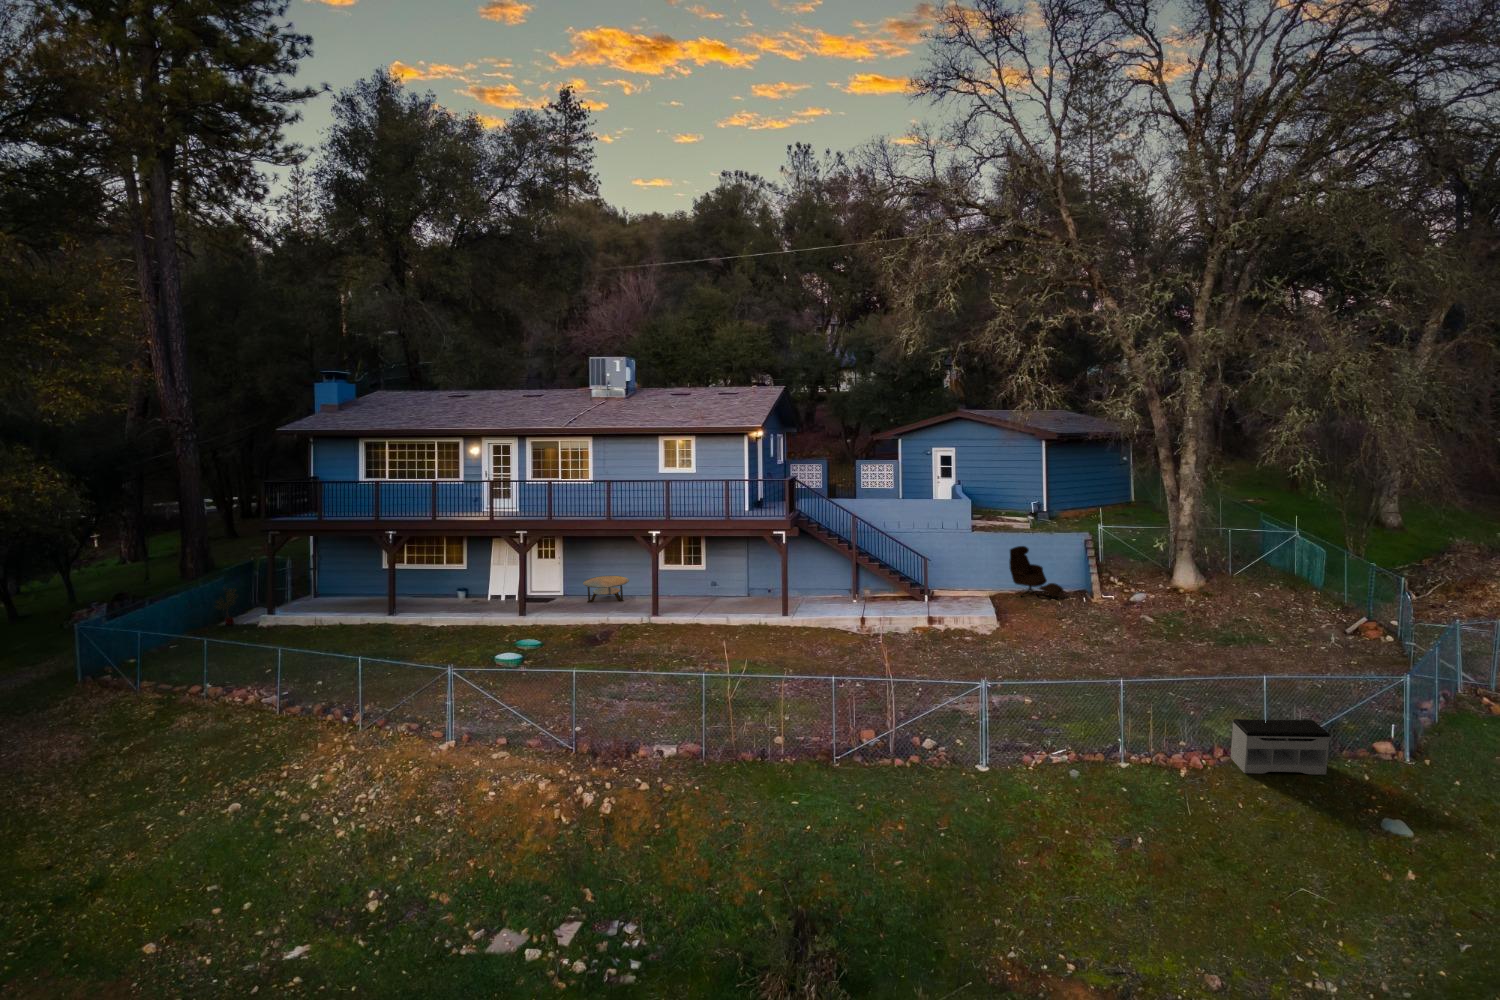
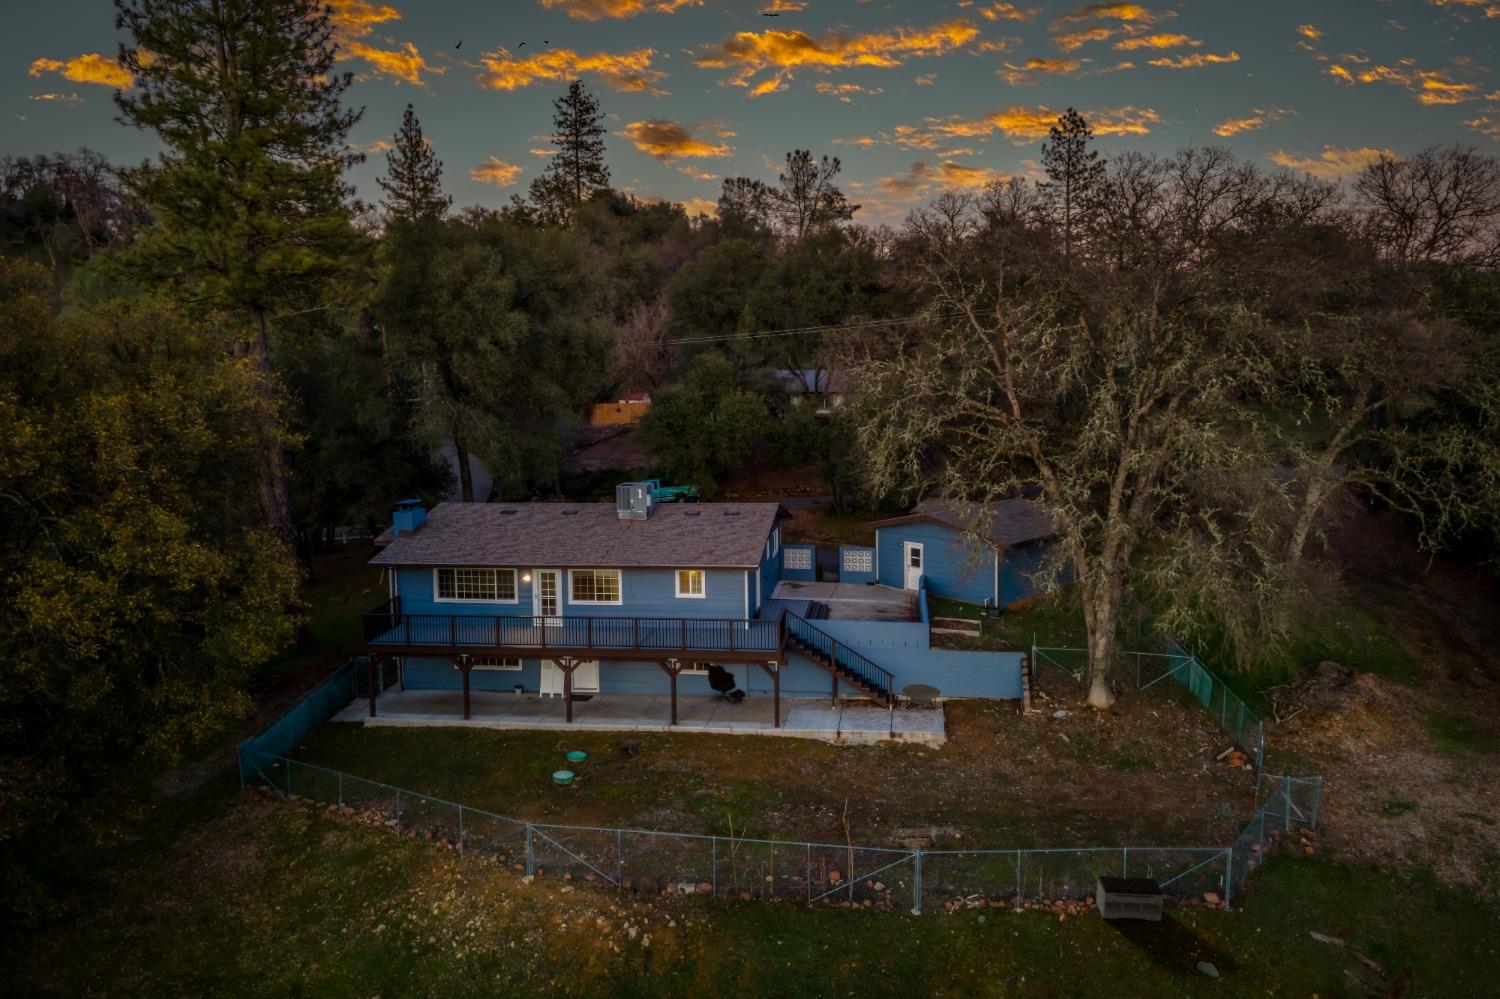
lounge chair: present [1009,546,1064,598] -> present [708,664,746,701]
round table: present [583,576,629,603] -> present [902,684,941,710]
potted tree: present [216,588,238,625] -> none [324,691,343,722]

